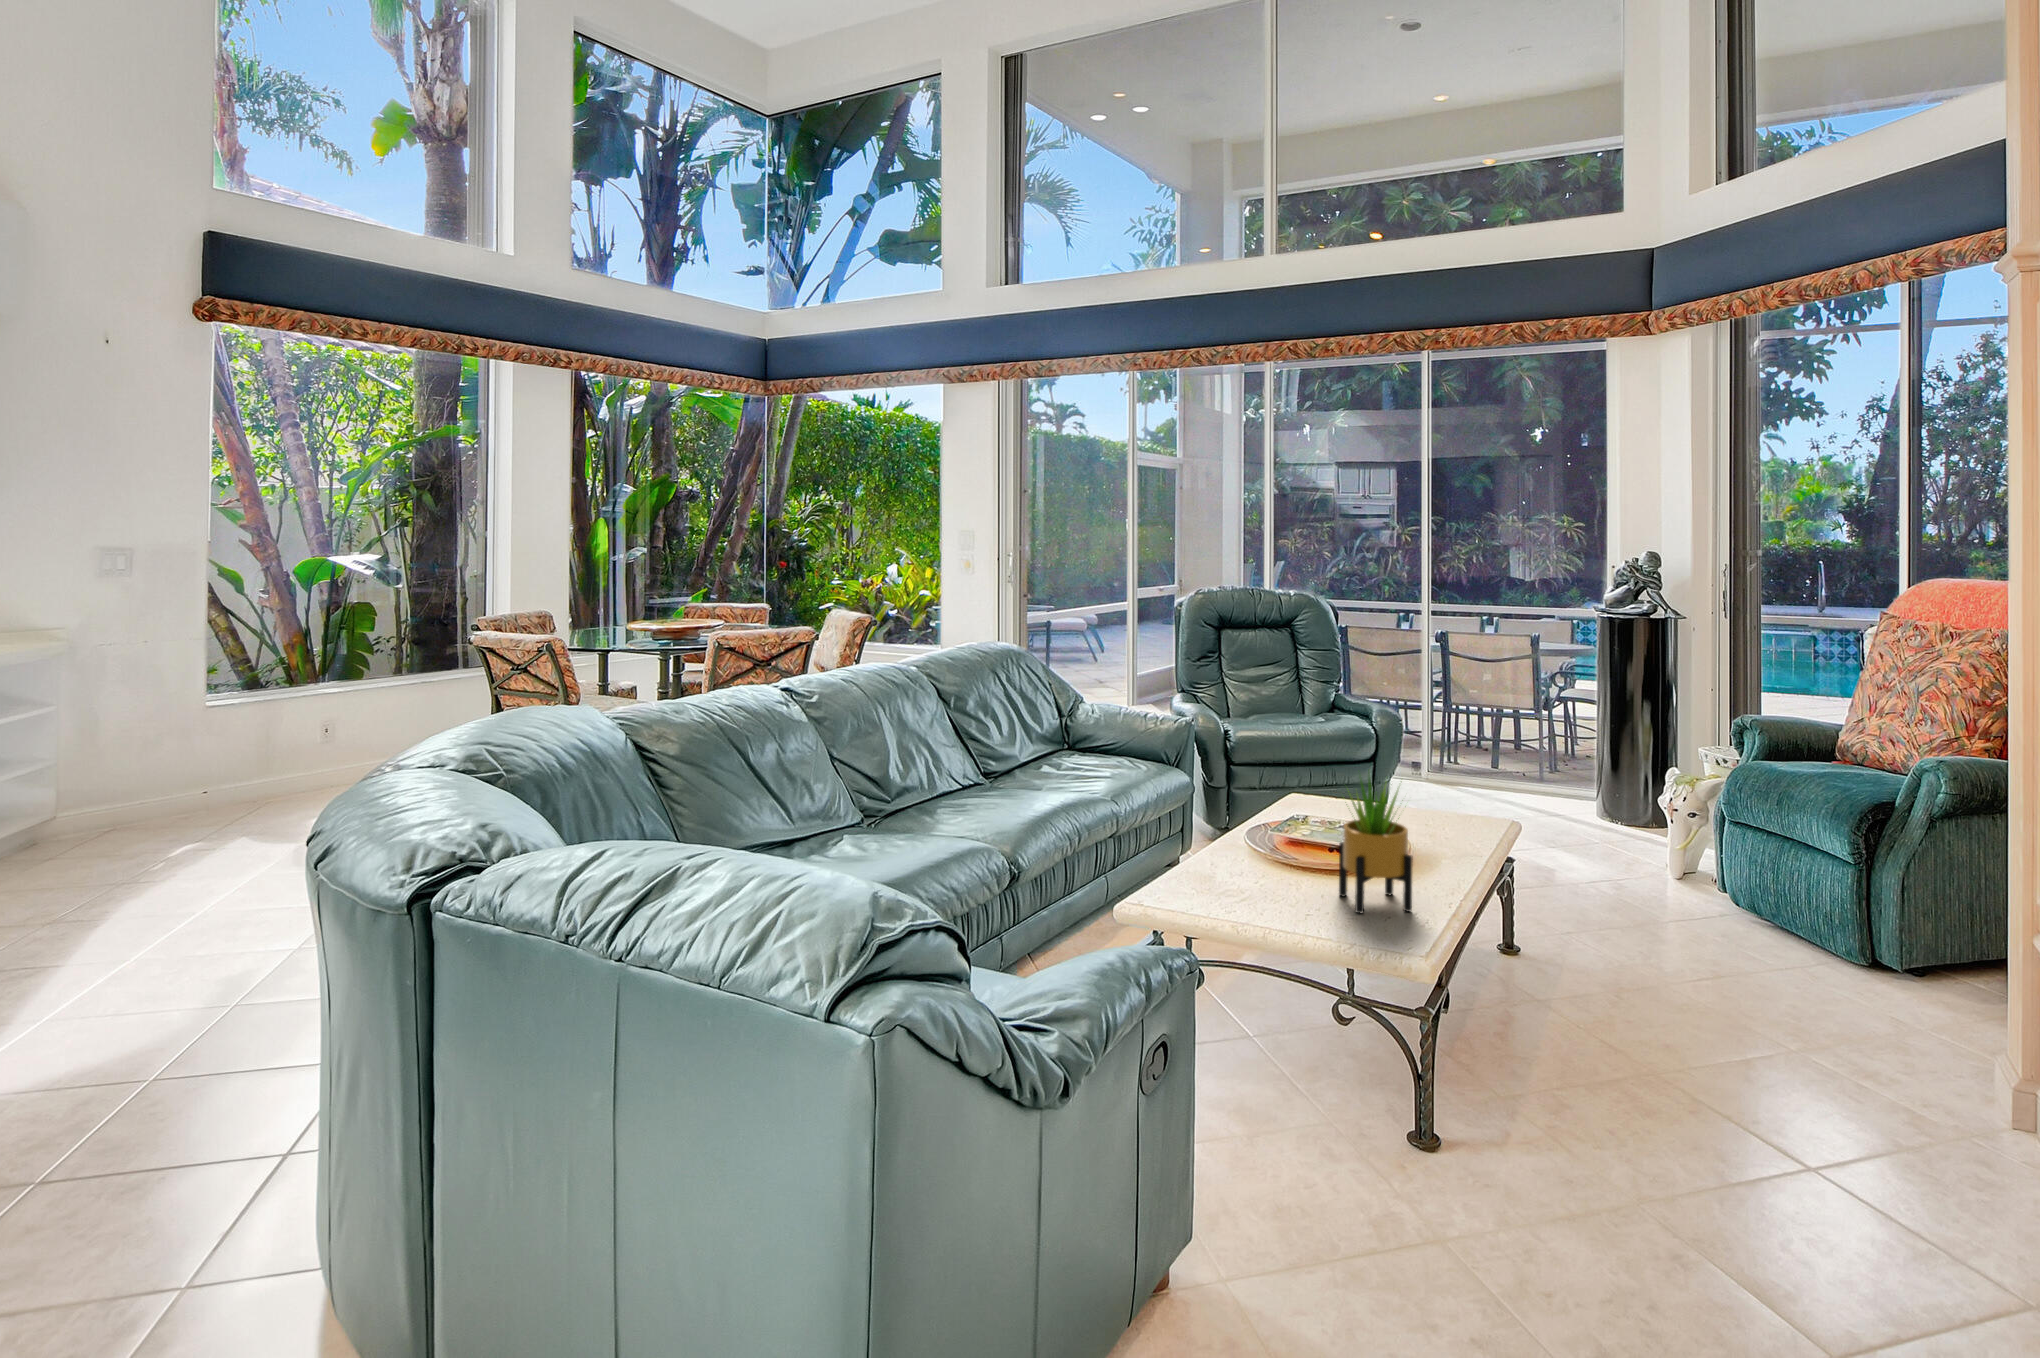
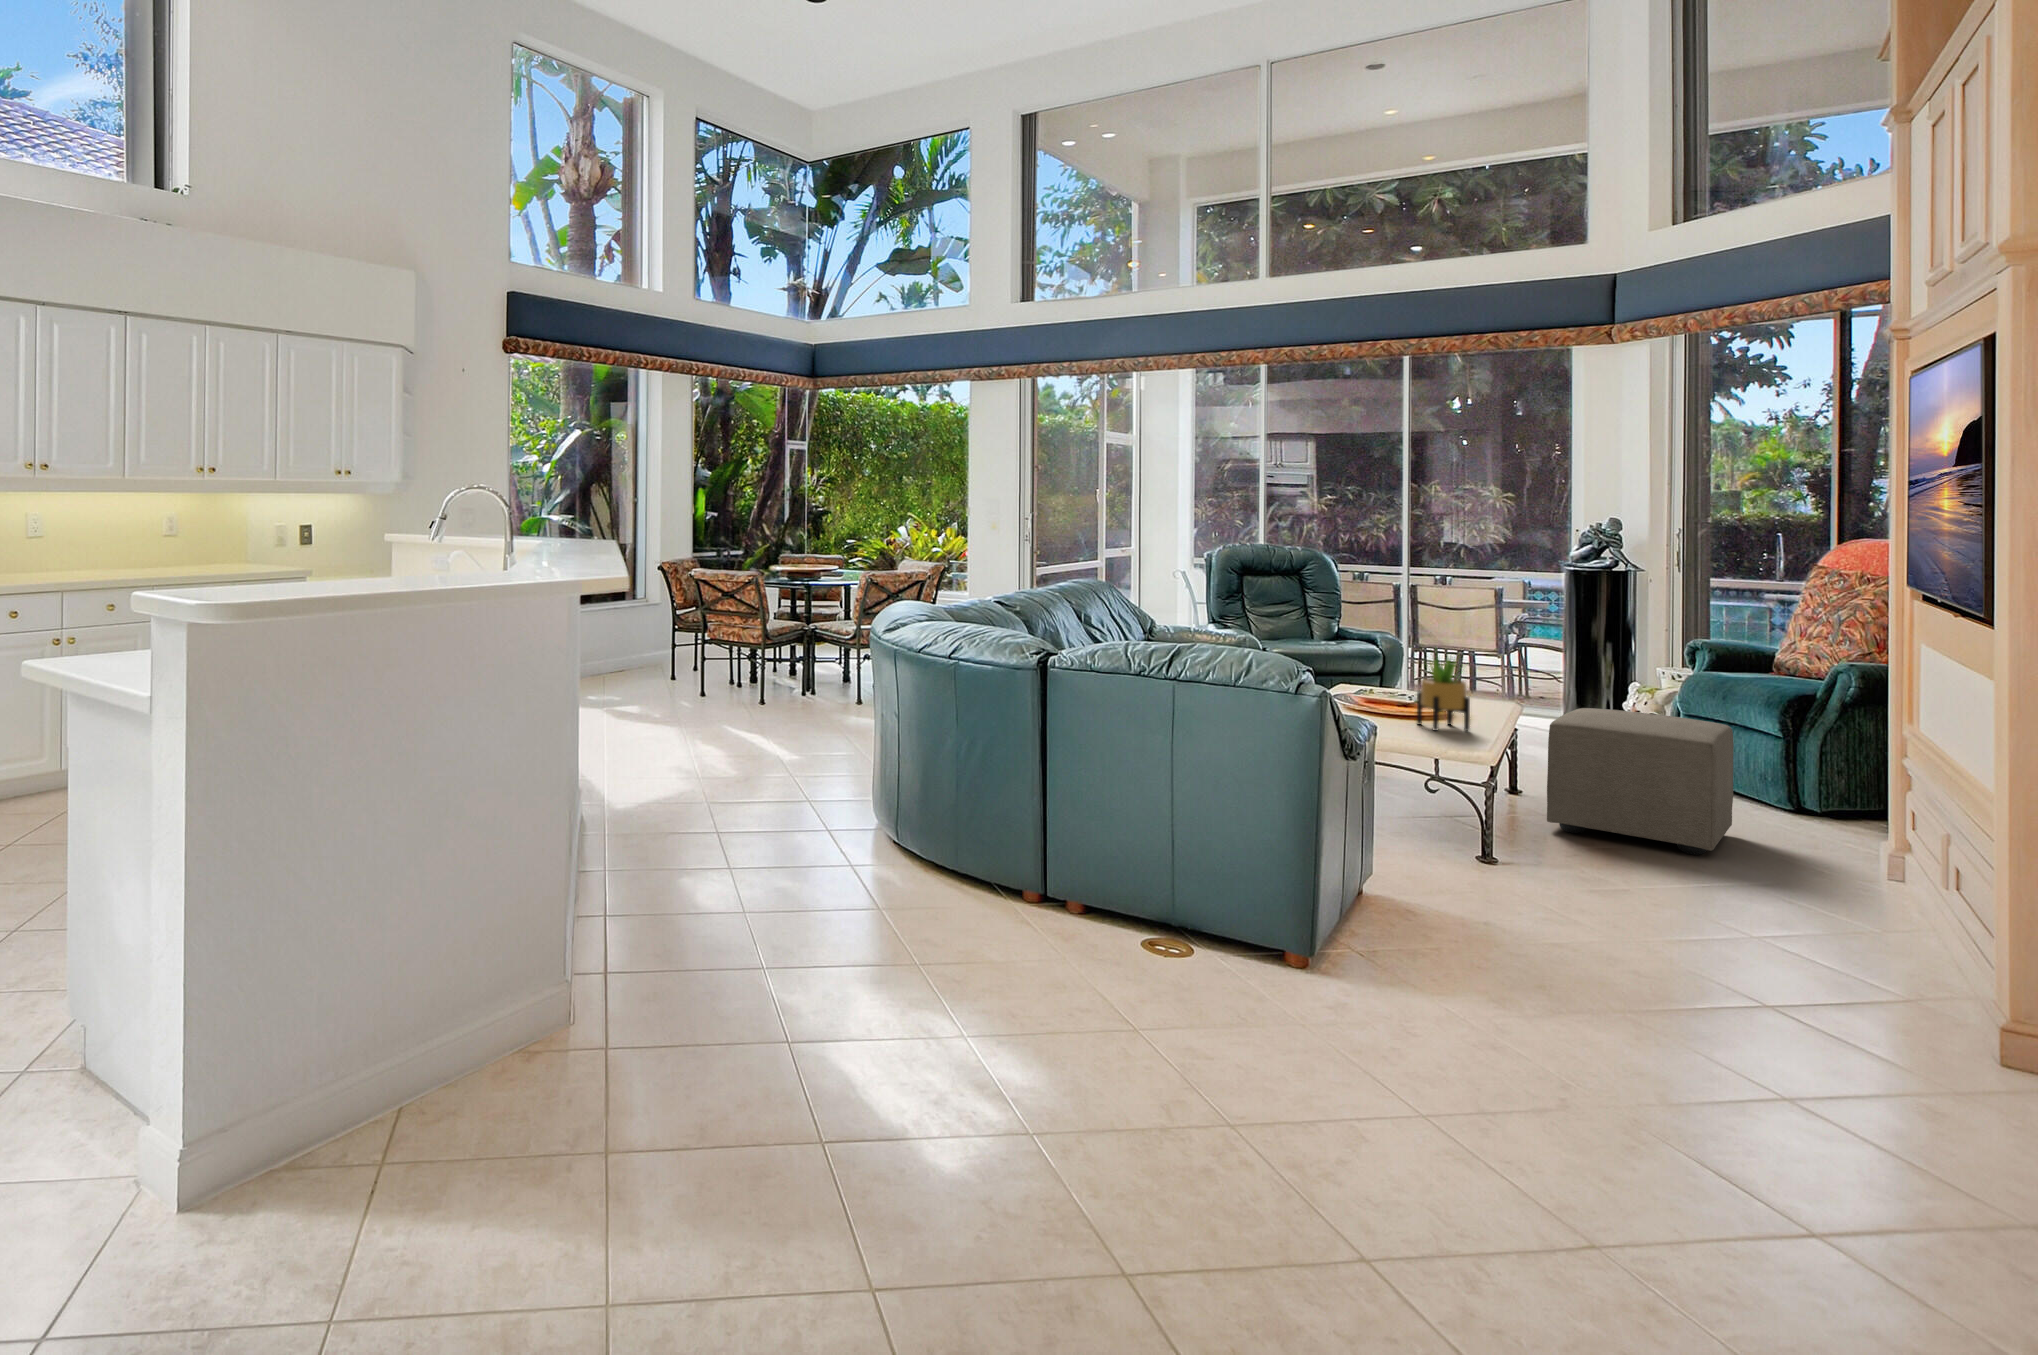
ottoman: none [1539,835,1796,1092] -> present [1547,708,1734,855]

